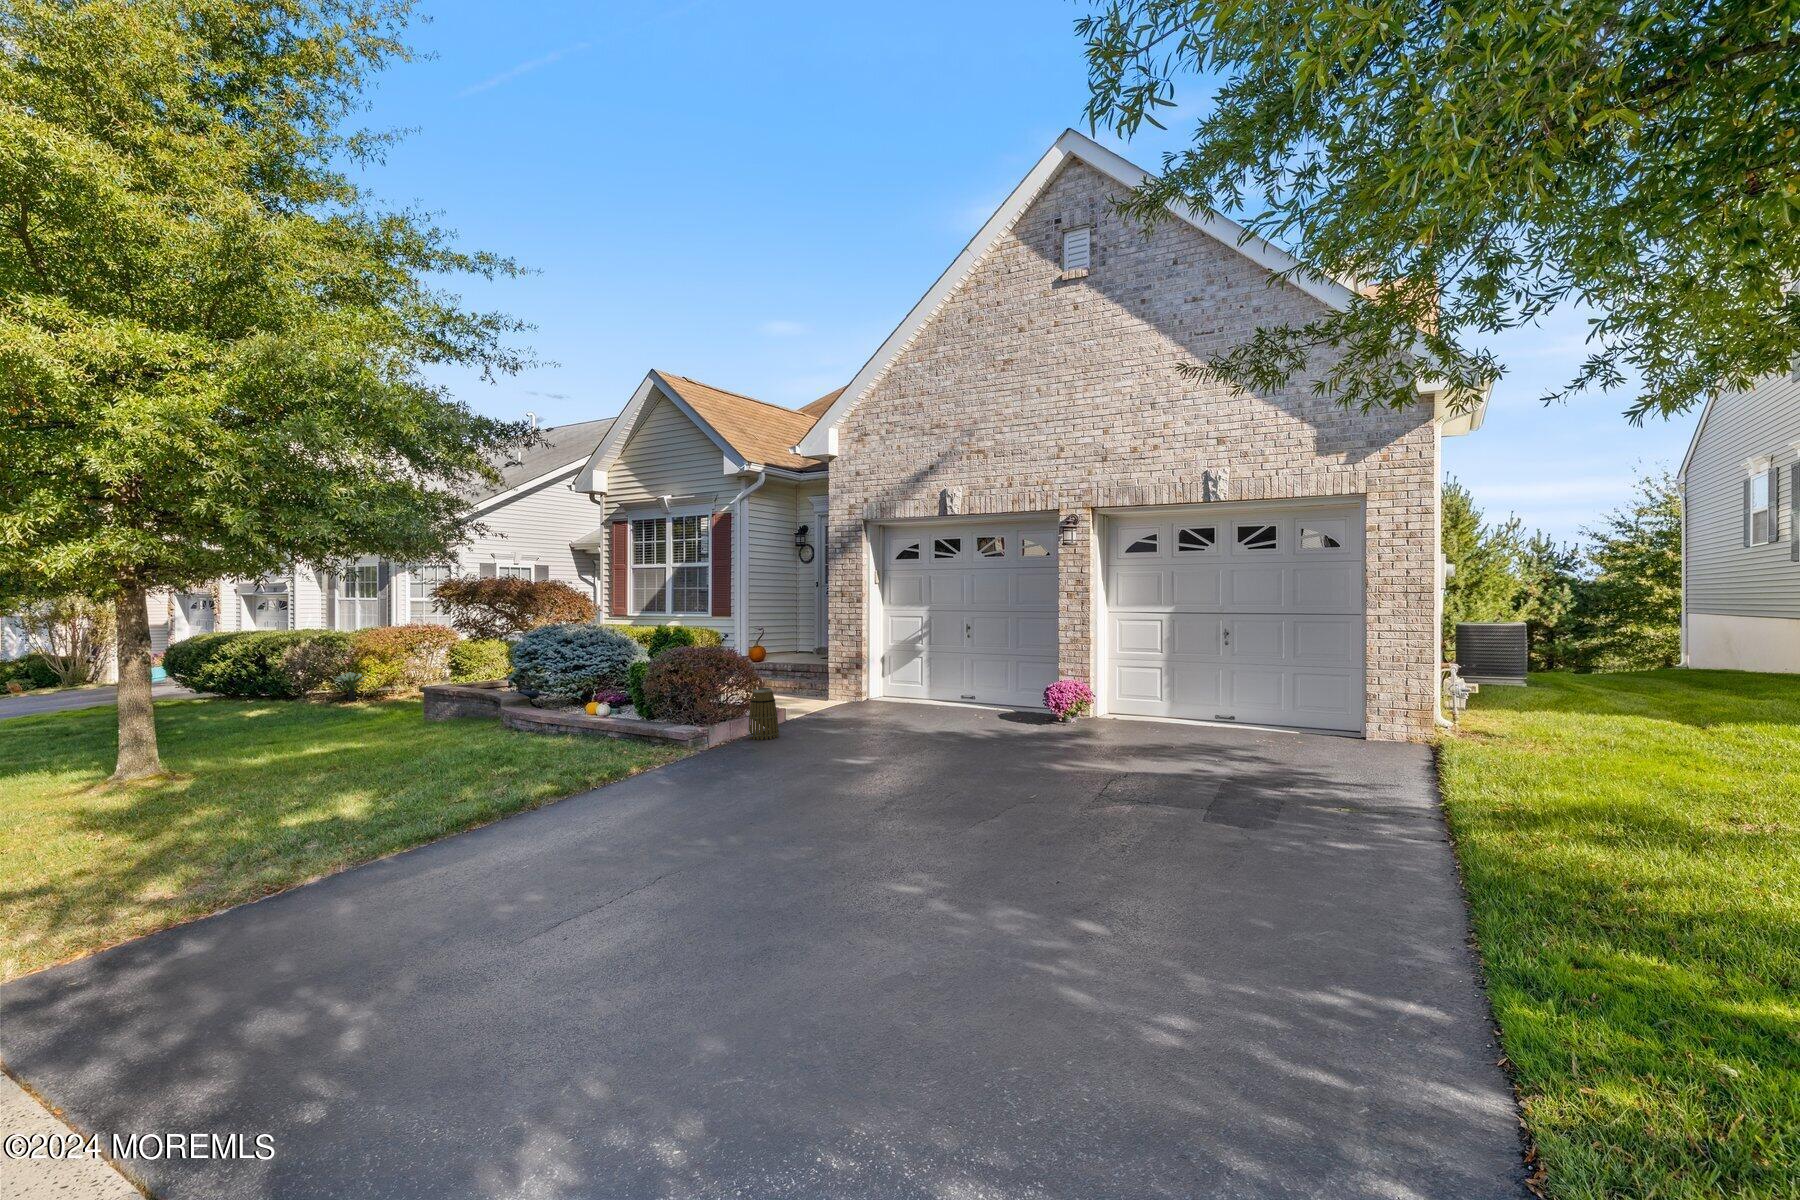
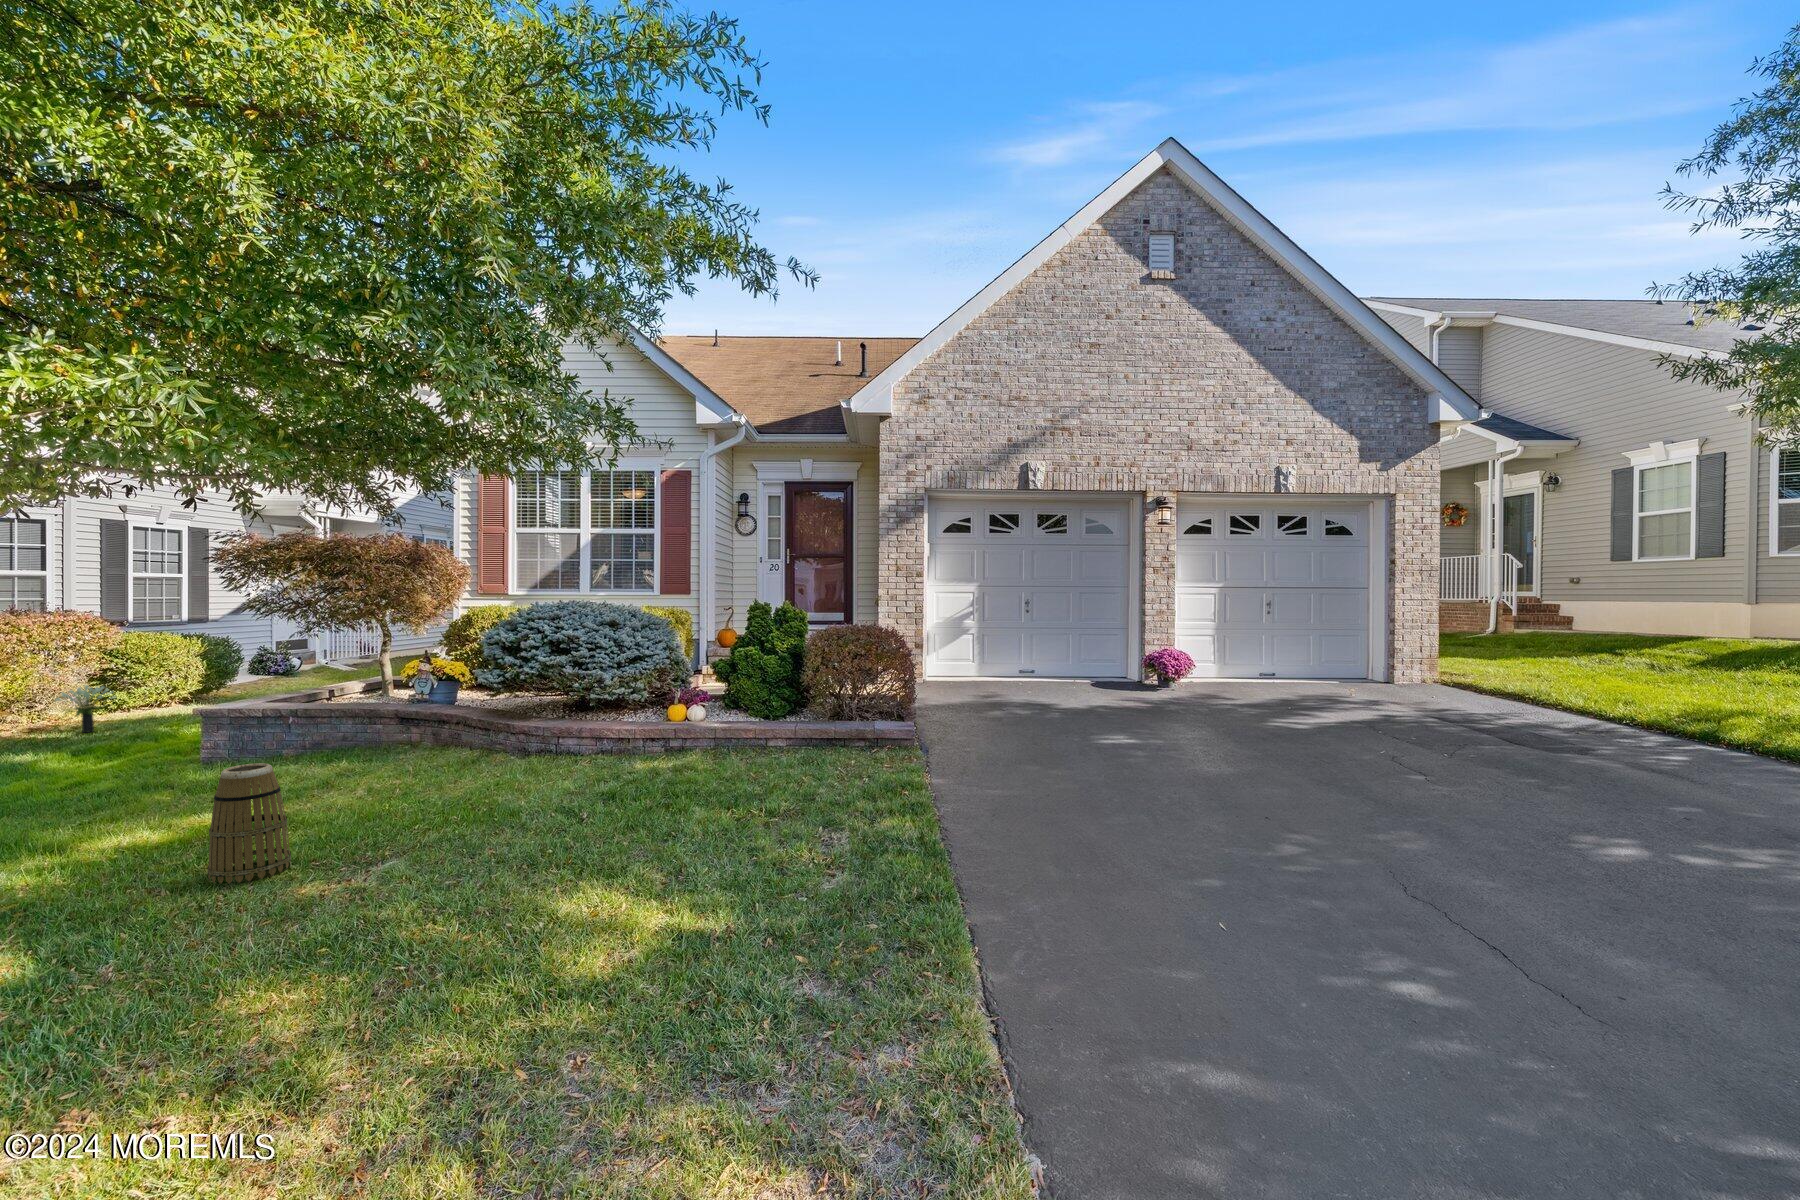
basket: present [749,688,779,740] -> present [207,763,291,884]

